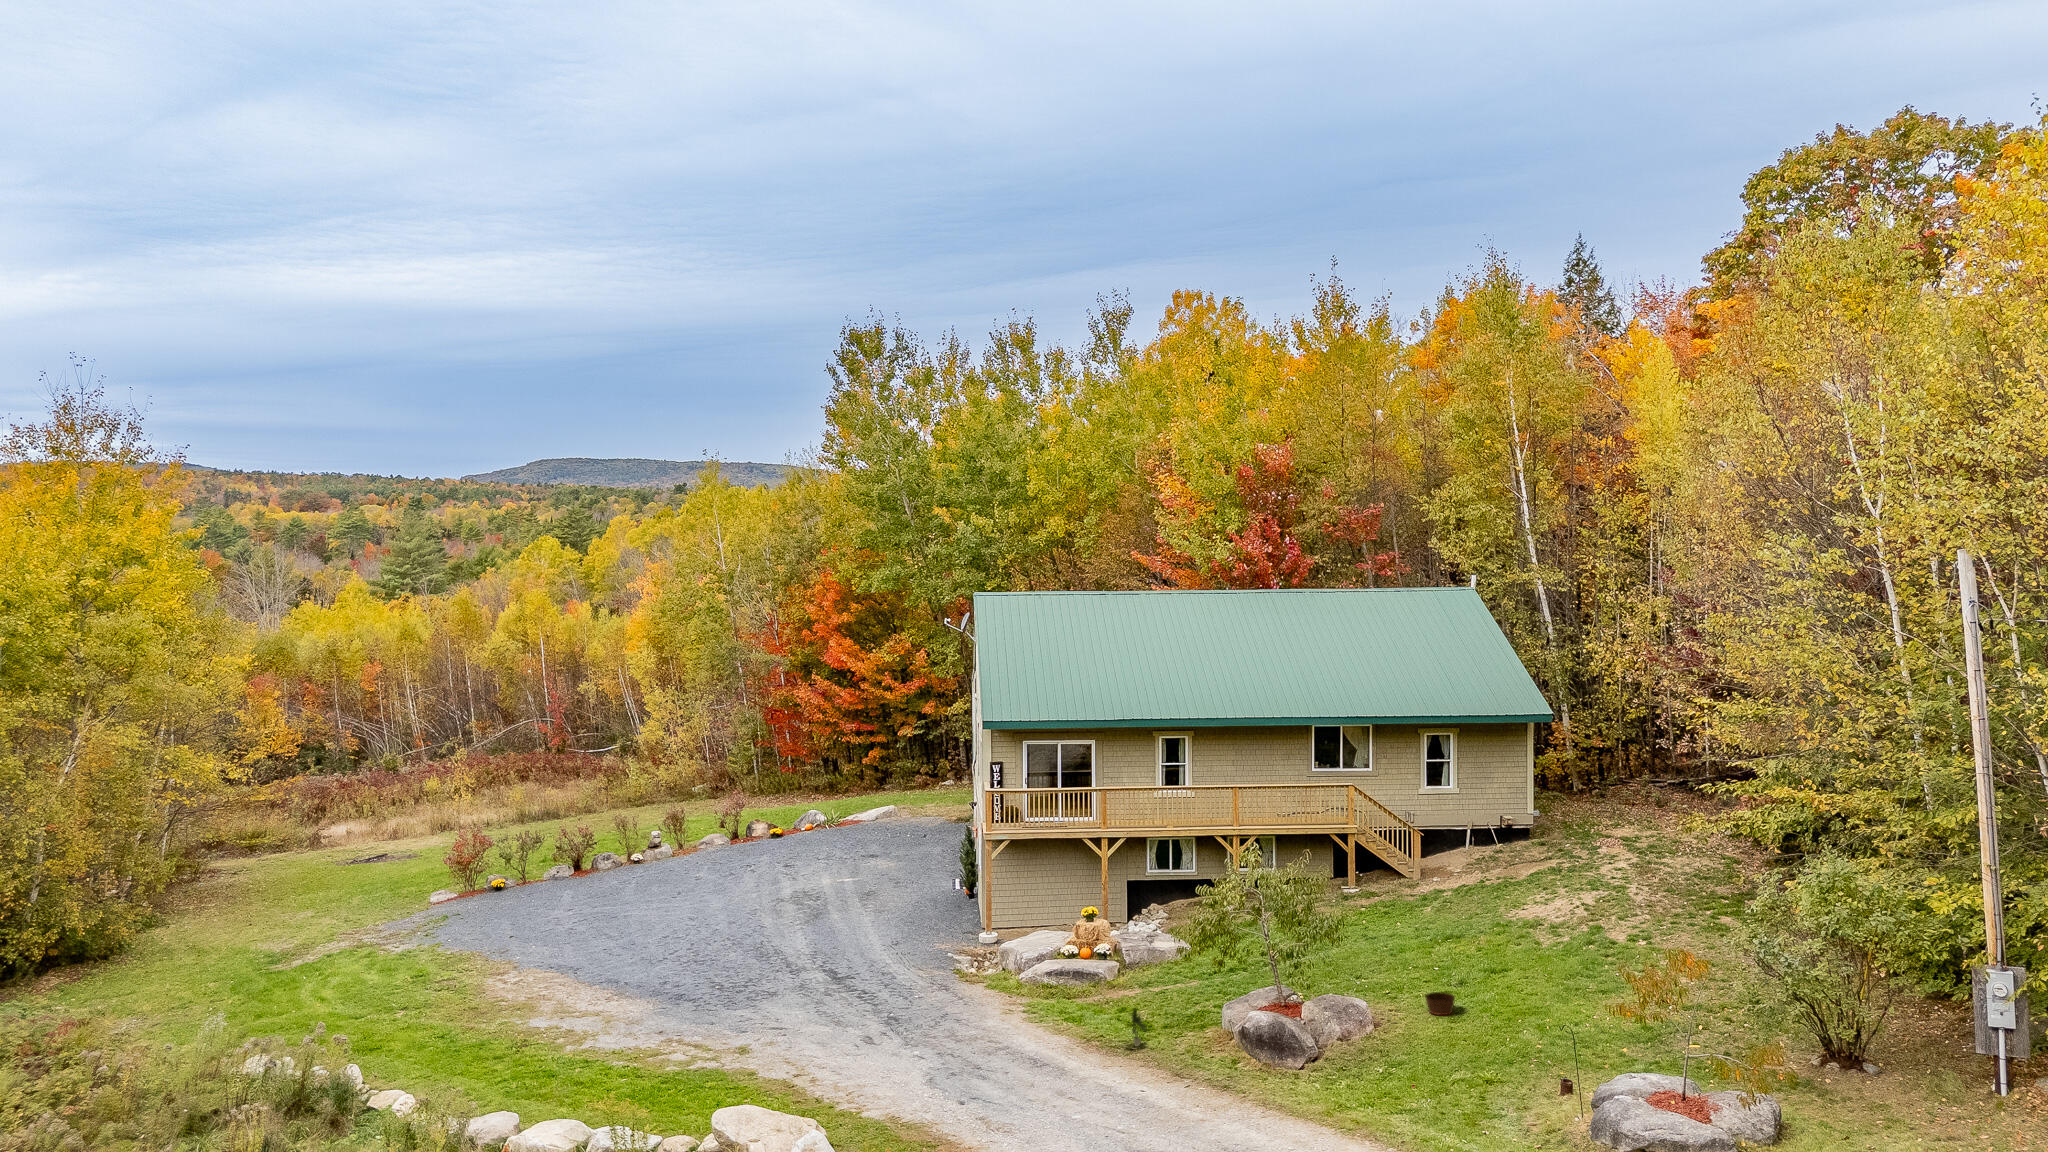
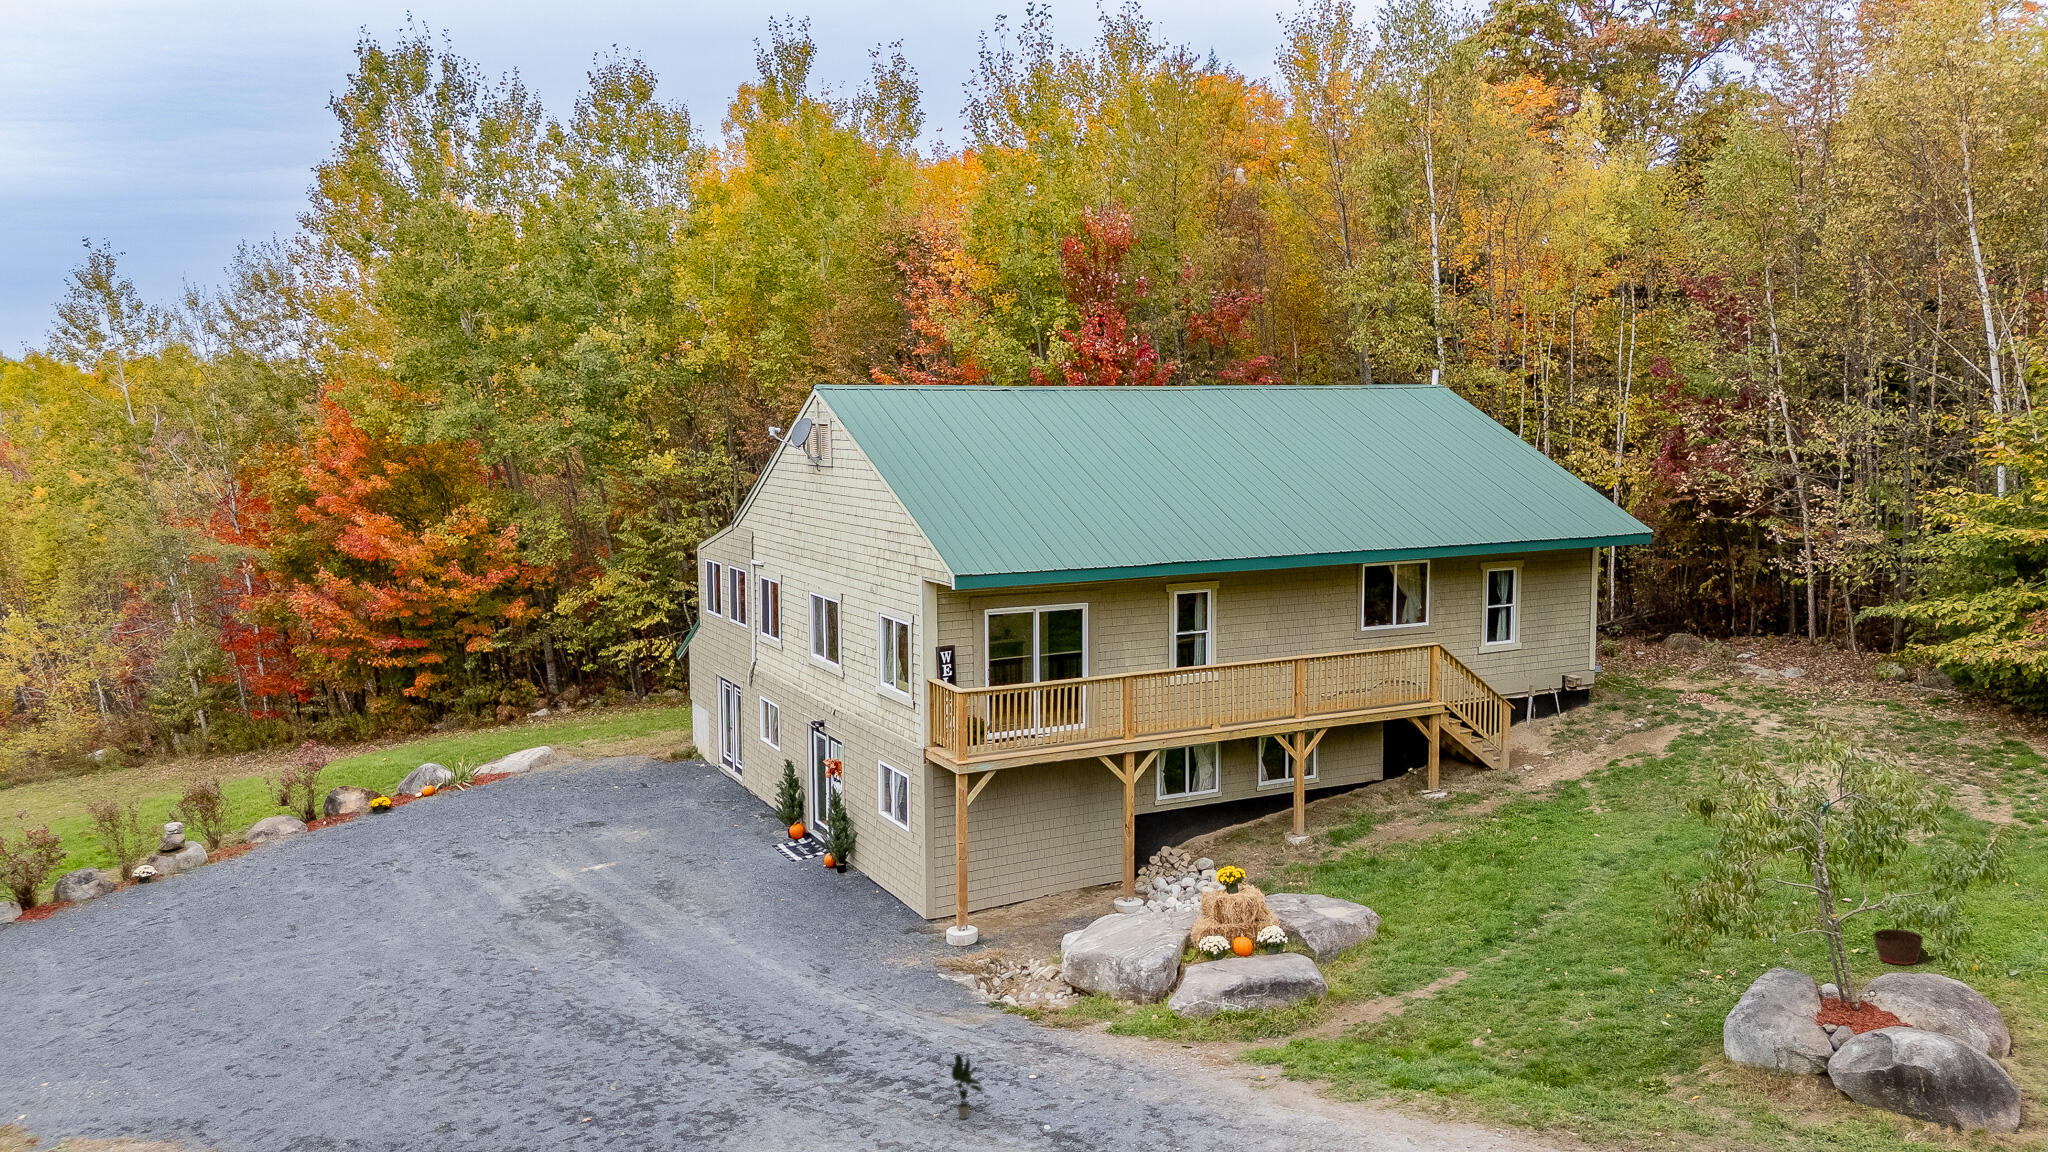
potted plant: present [1131,1008,1147,1046] -> present [947,1054,984,1119]

